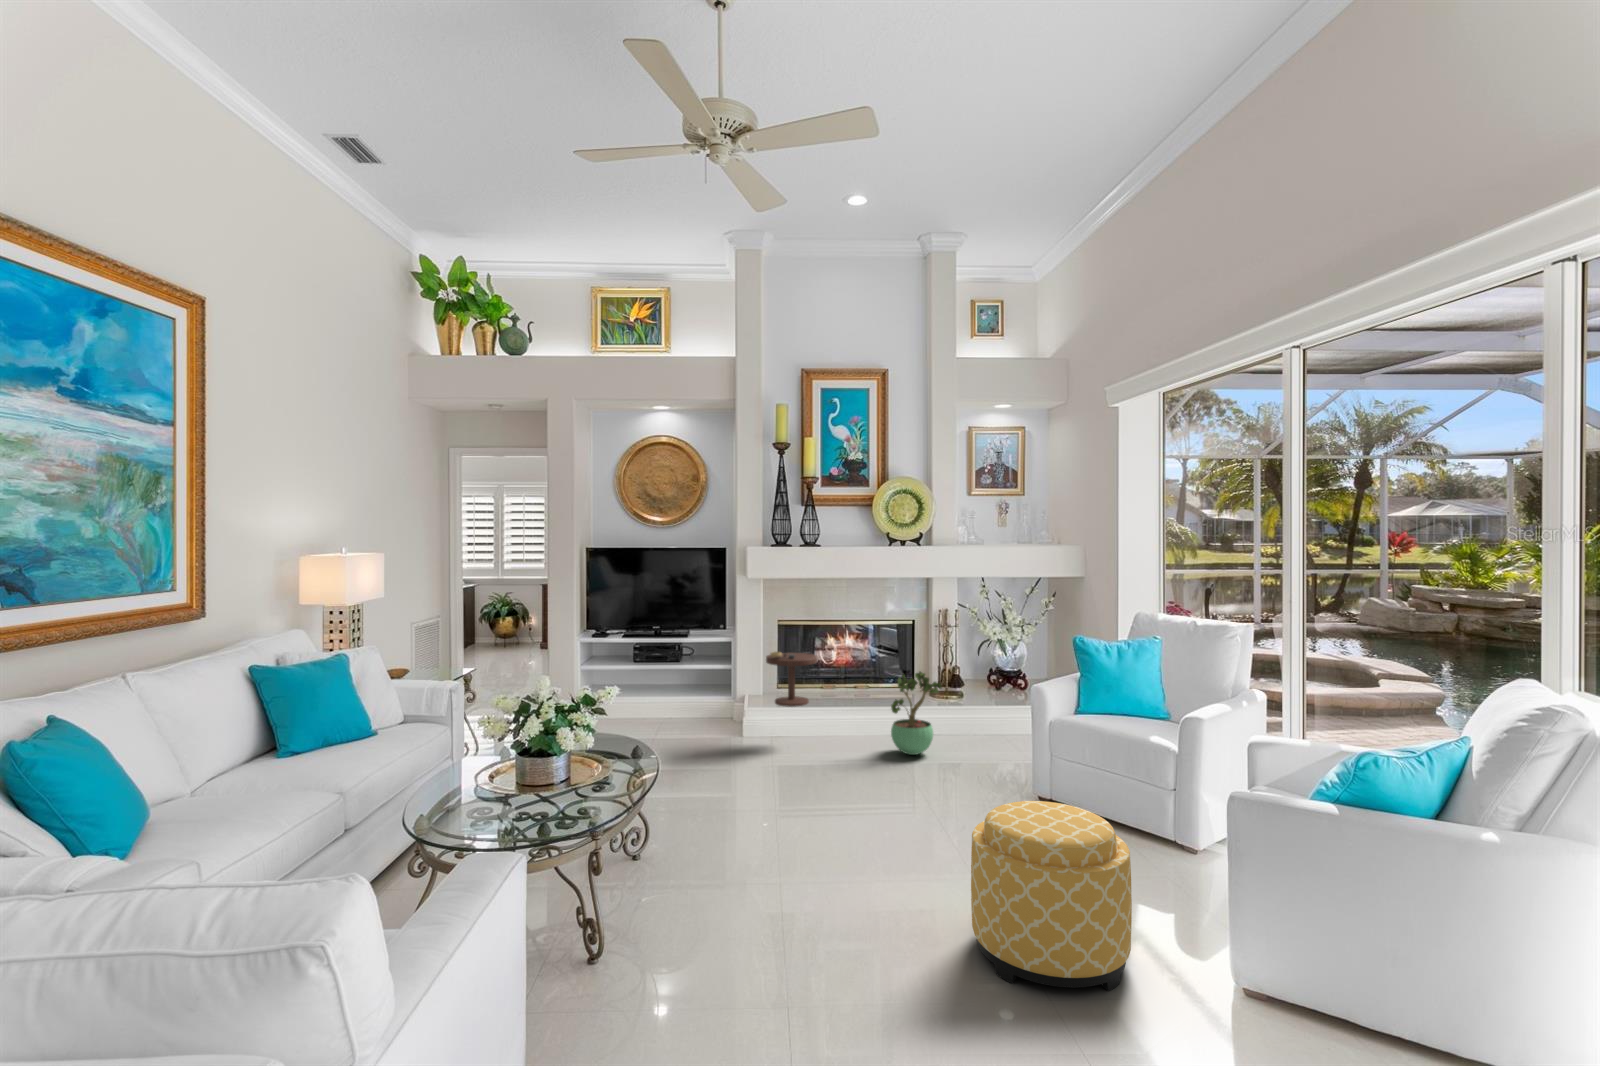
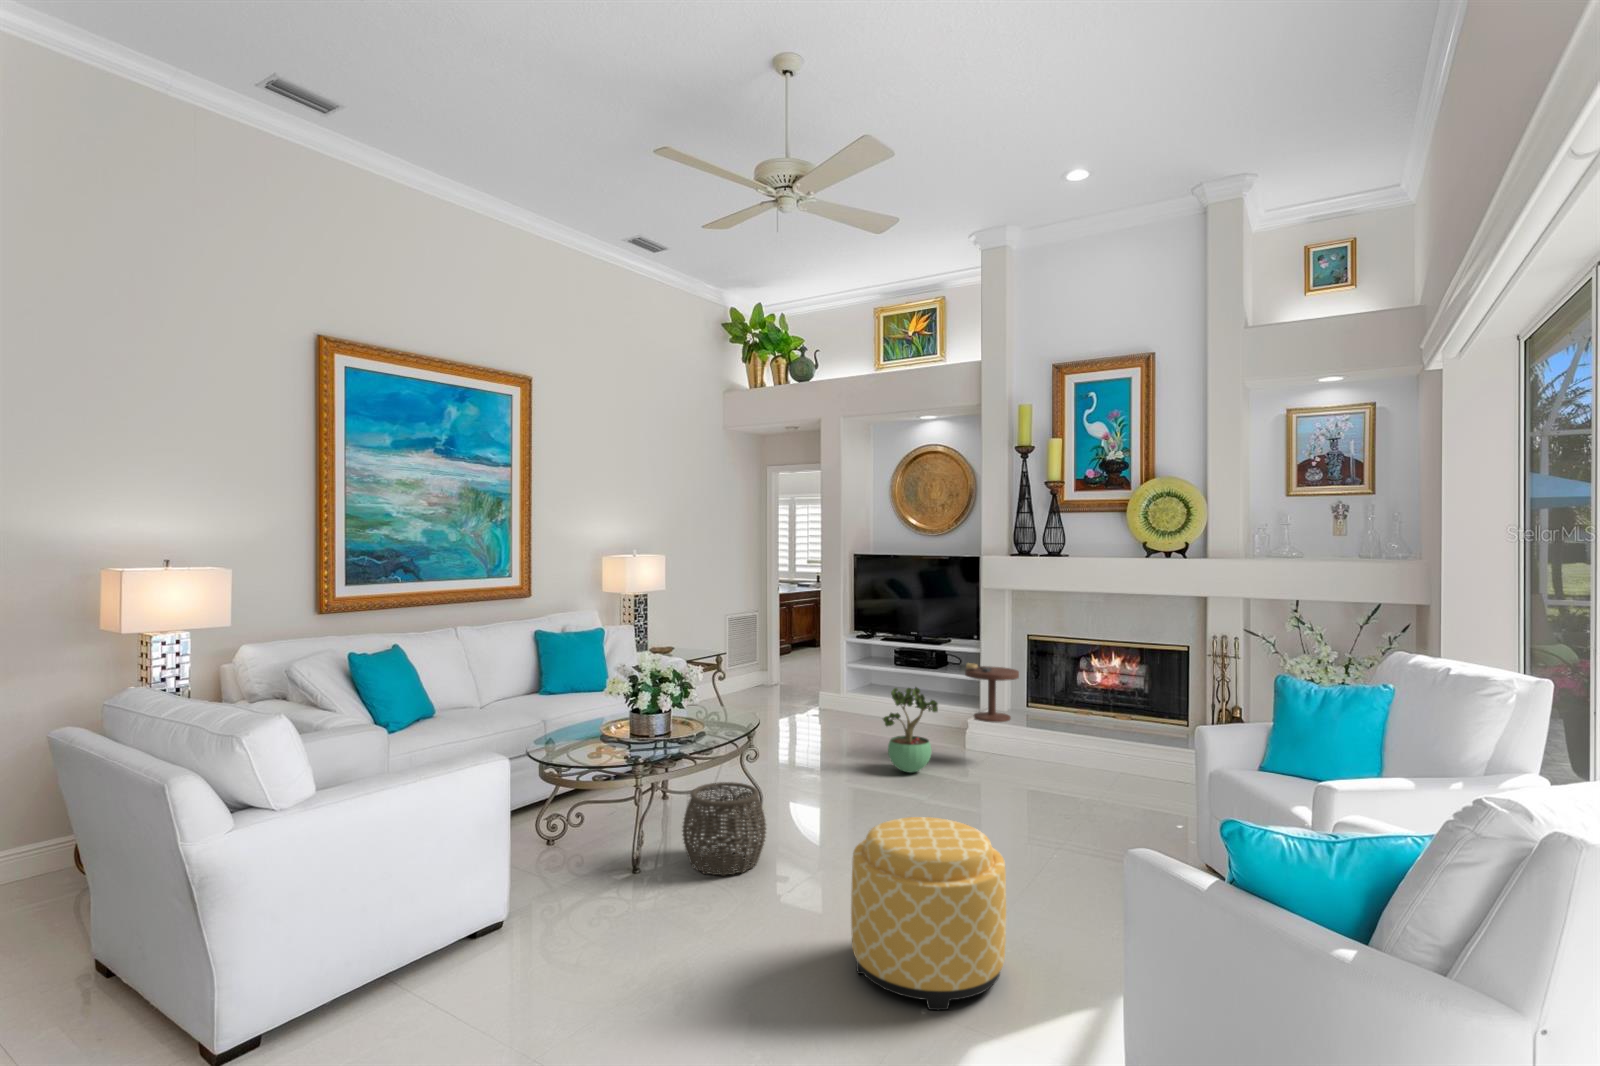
potted plant: present [891,672,941,755] -> present [883,687,938,773]
woven basket: none [661,817,765,937] -> present [682,782,766,875]

